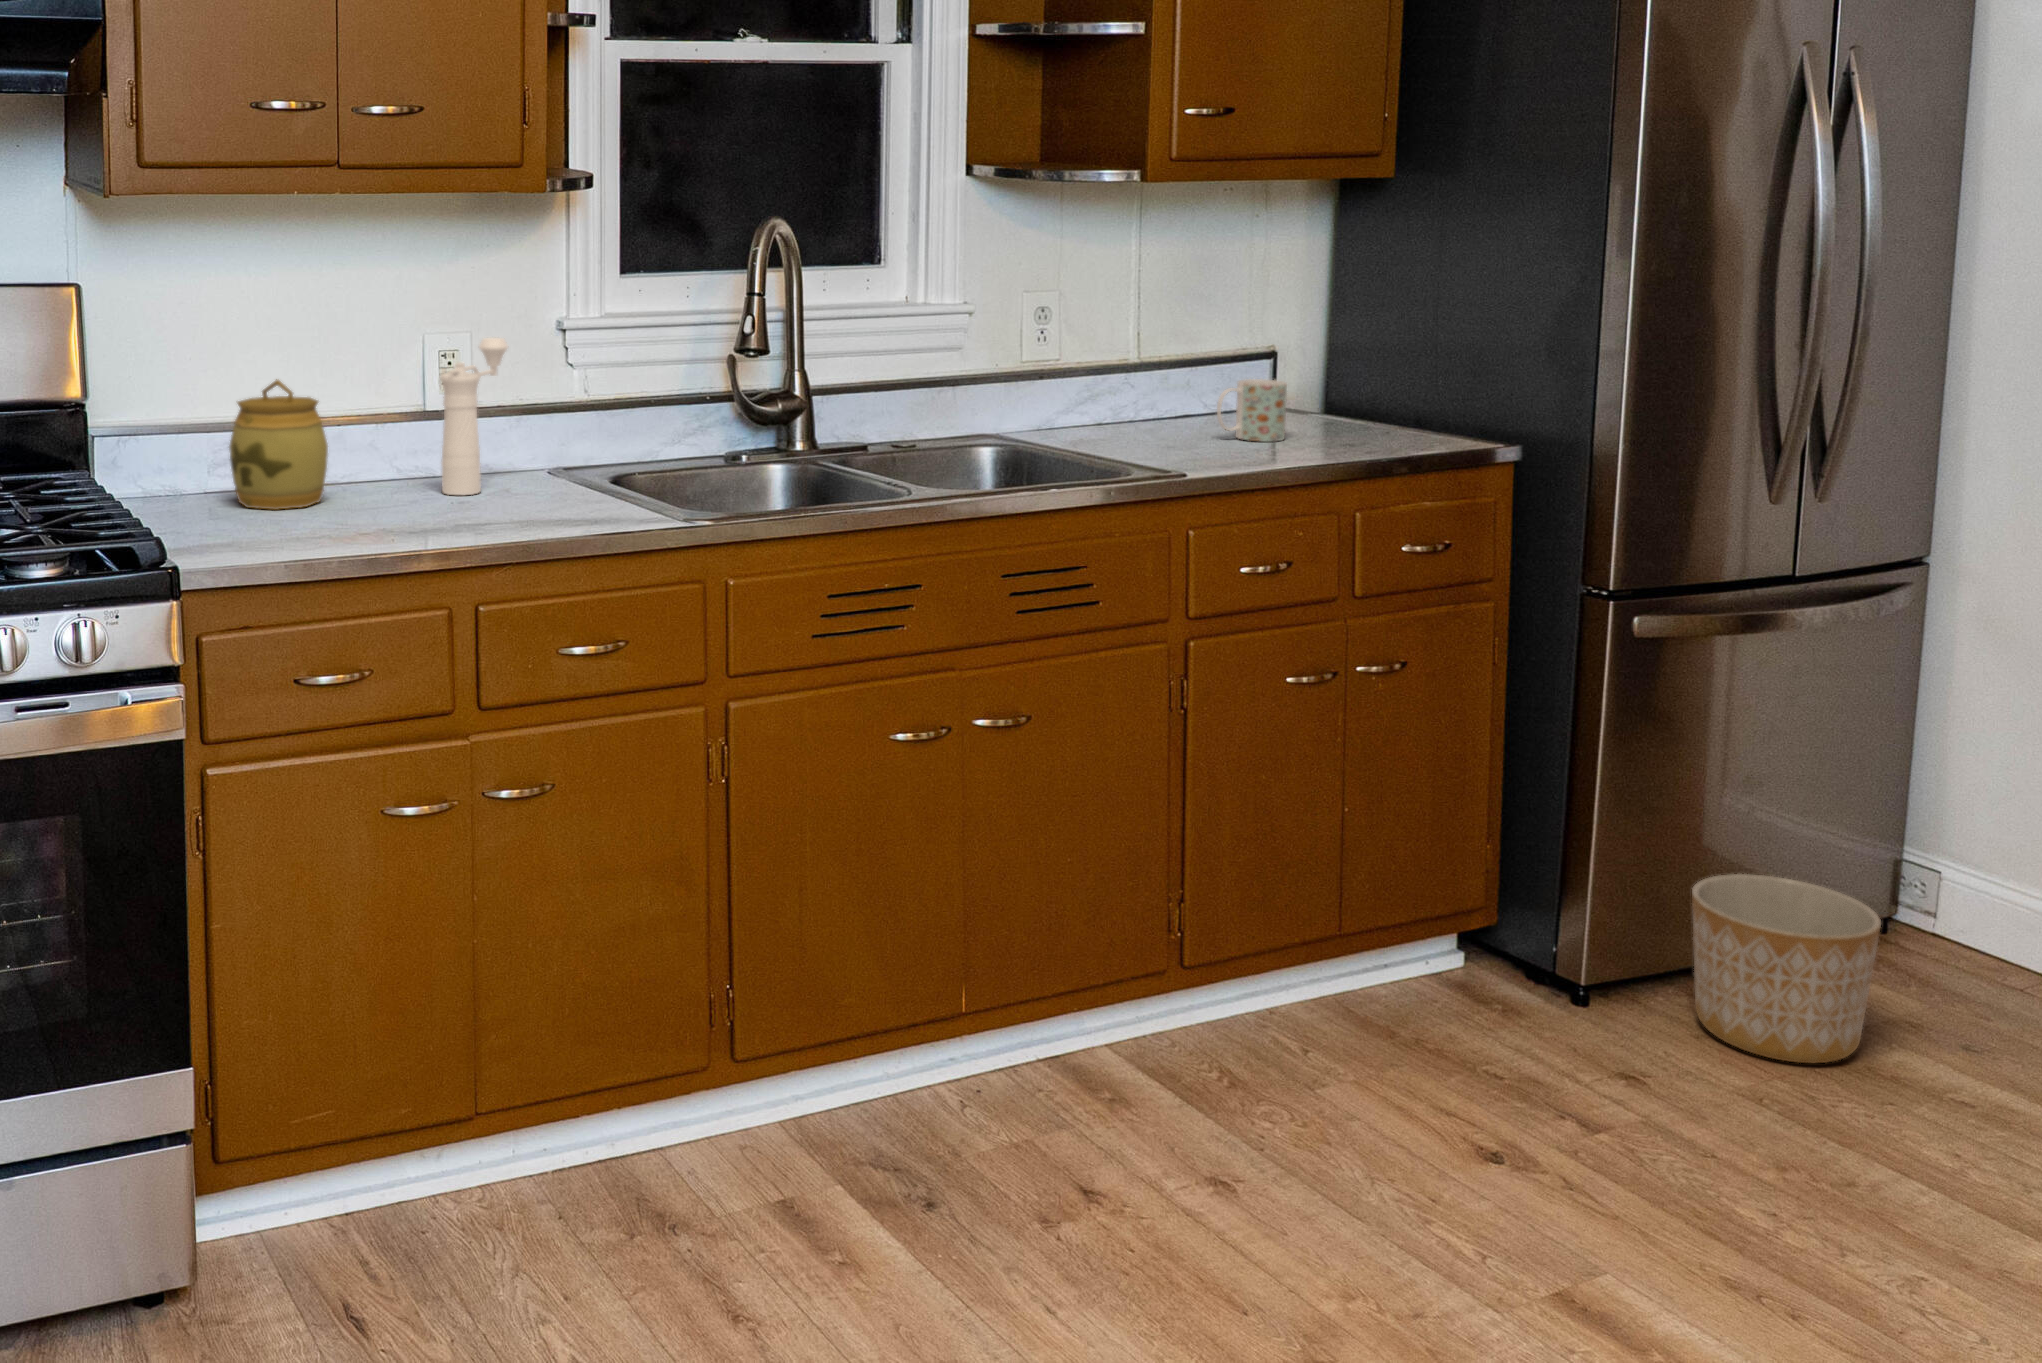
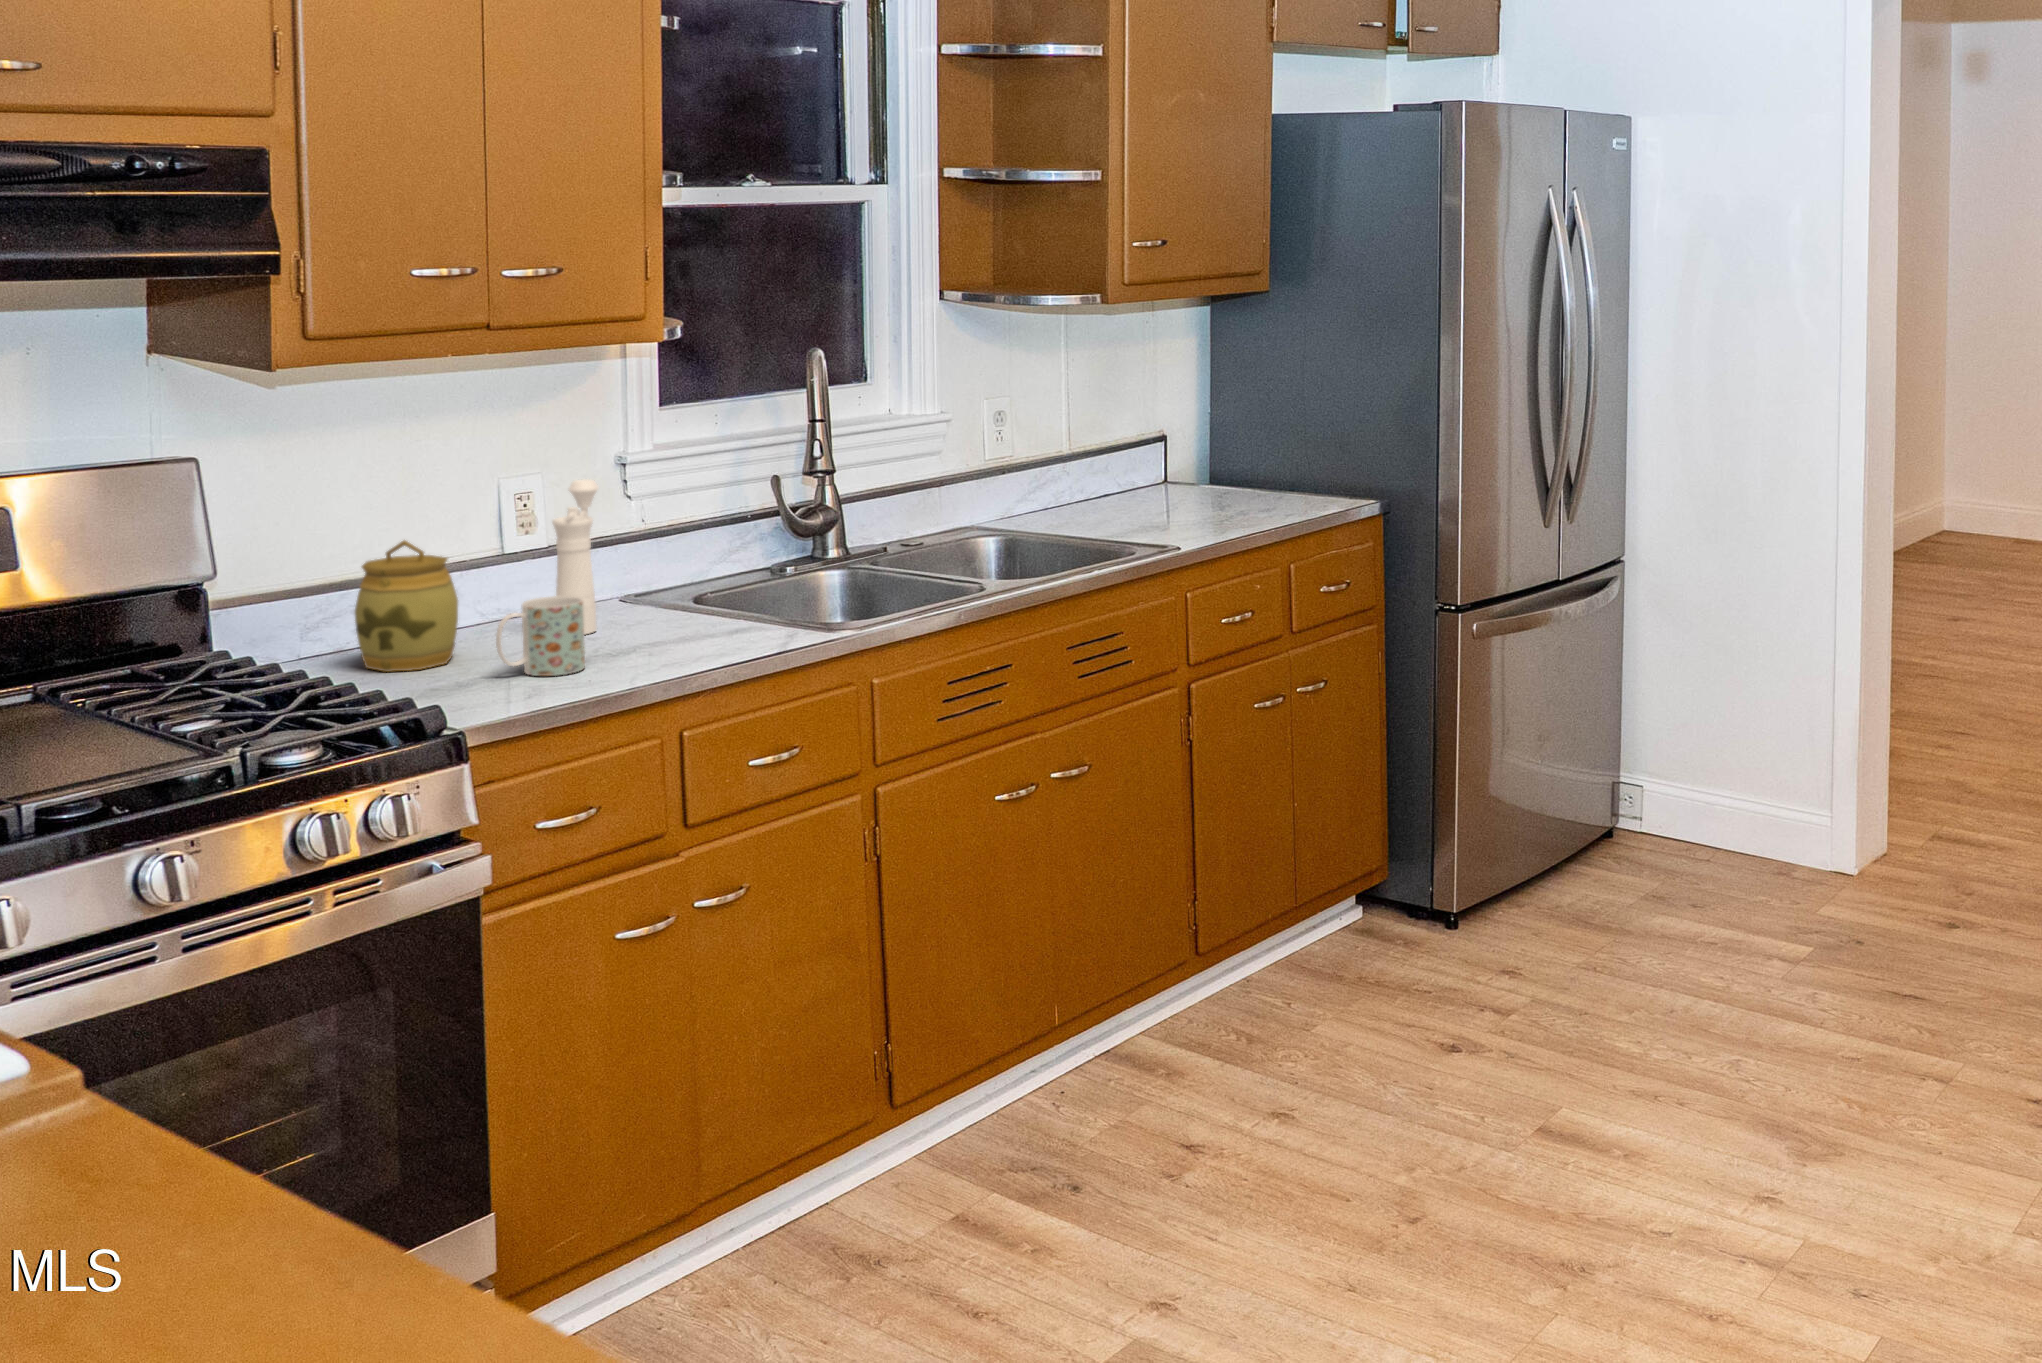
mug: present [1217,379,1287,442] -> present [496,596,585,676]
planter: present [1692,874,1881,1063] -> none [1520,806,1642,938]

